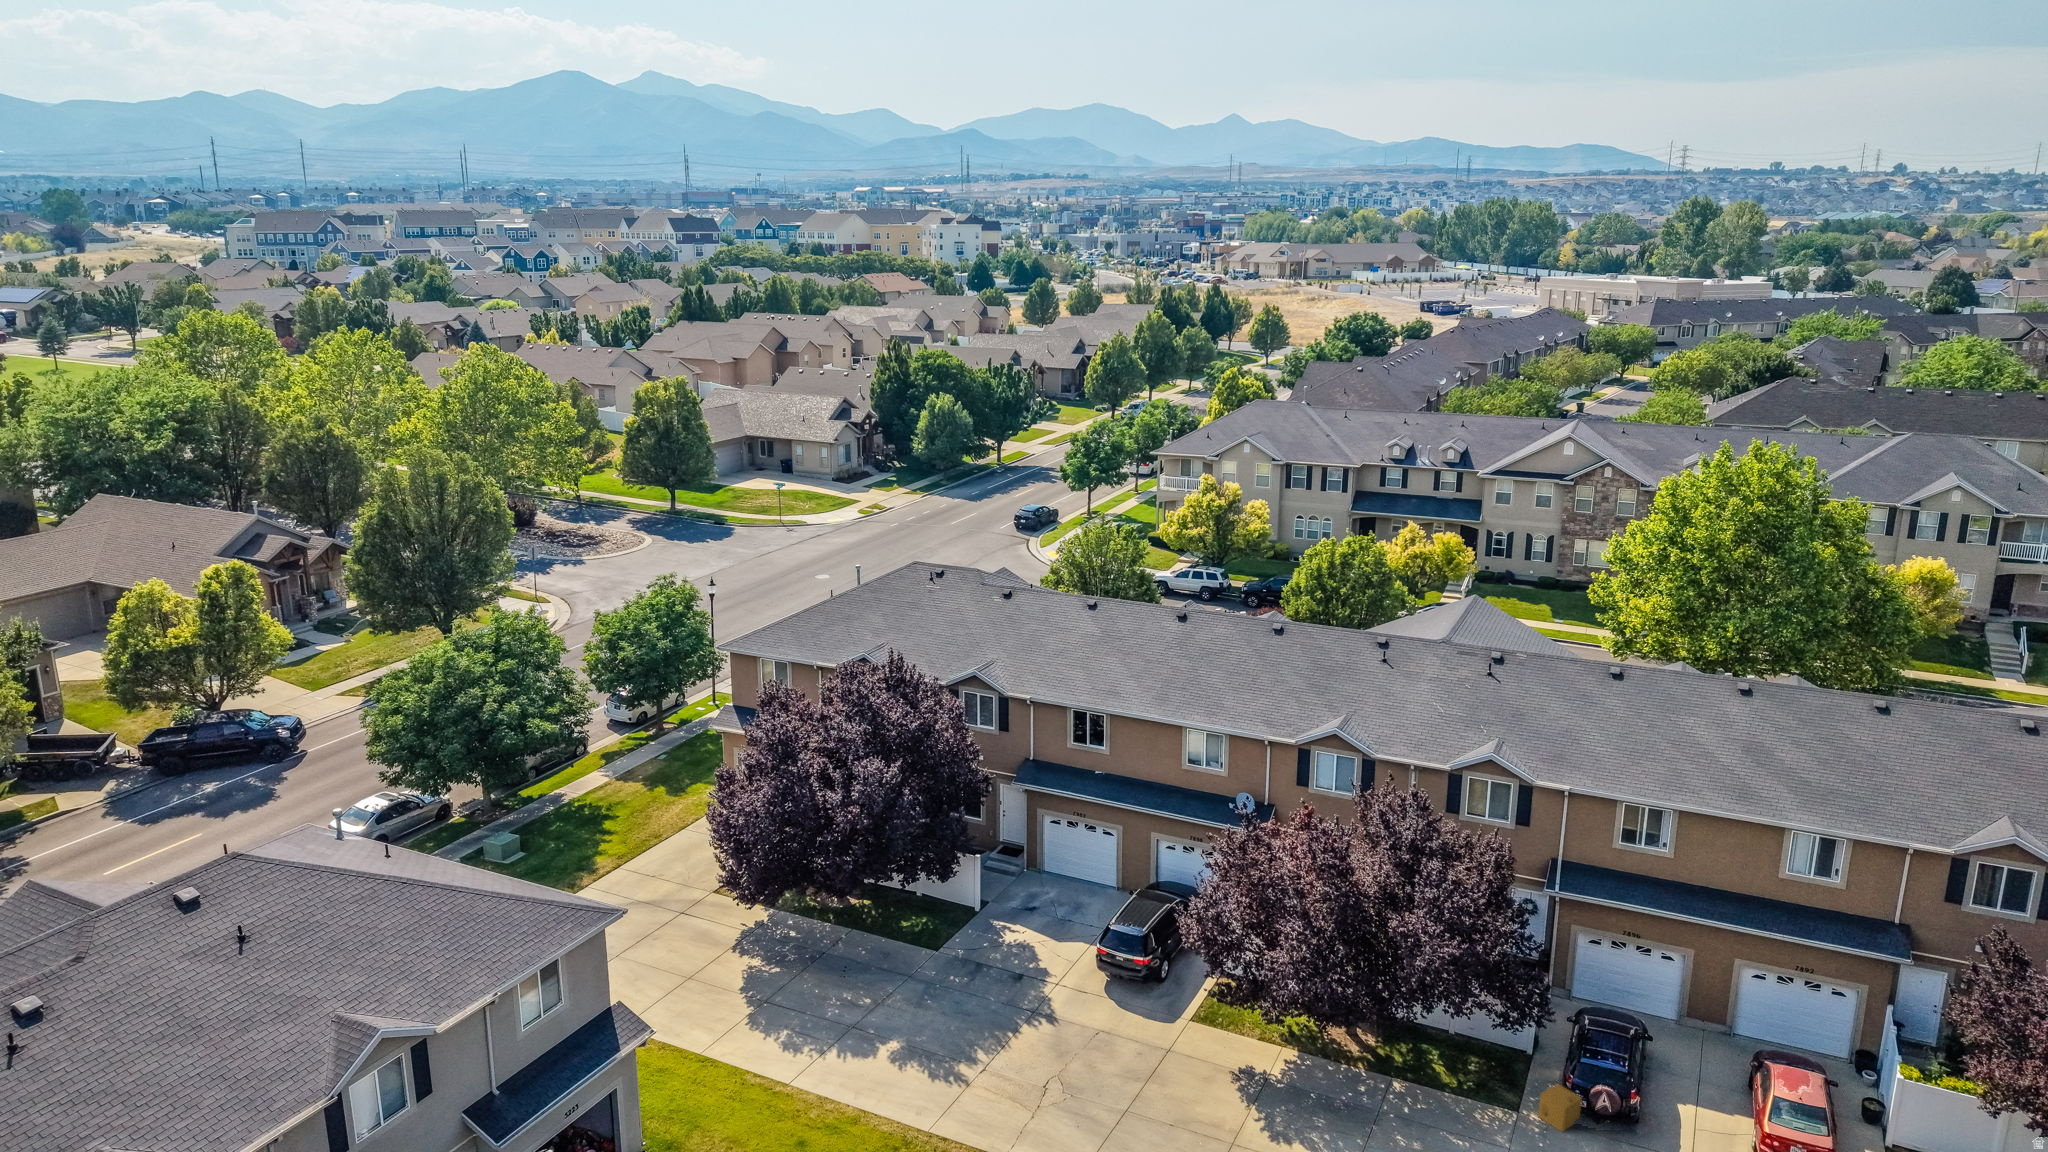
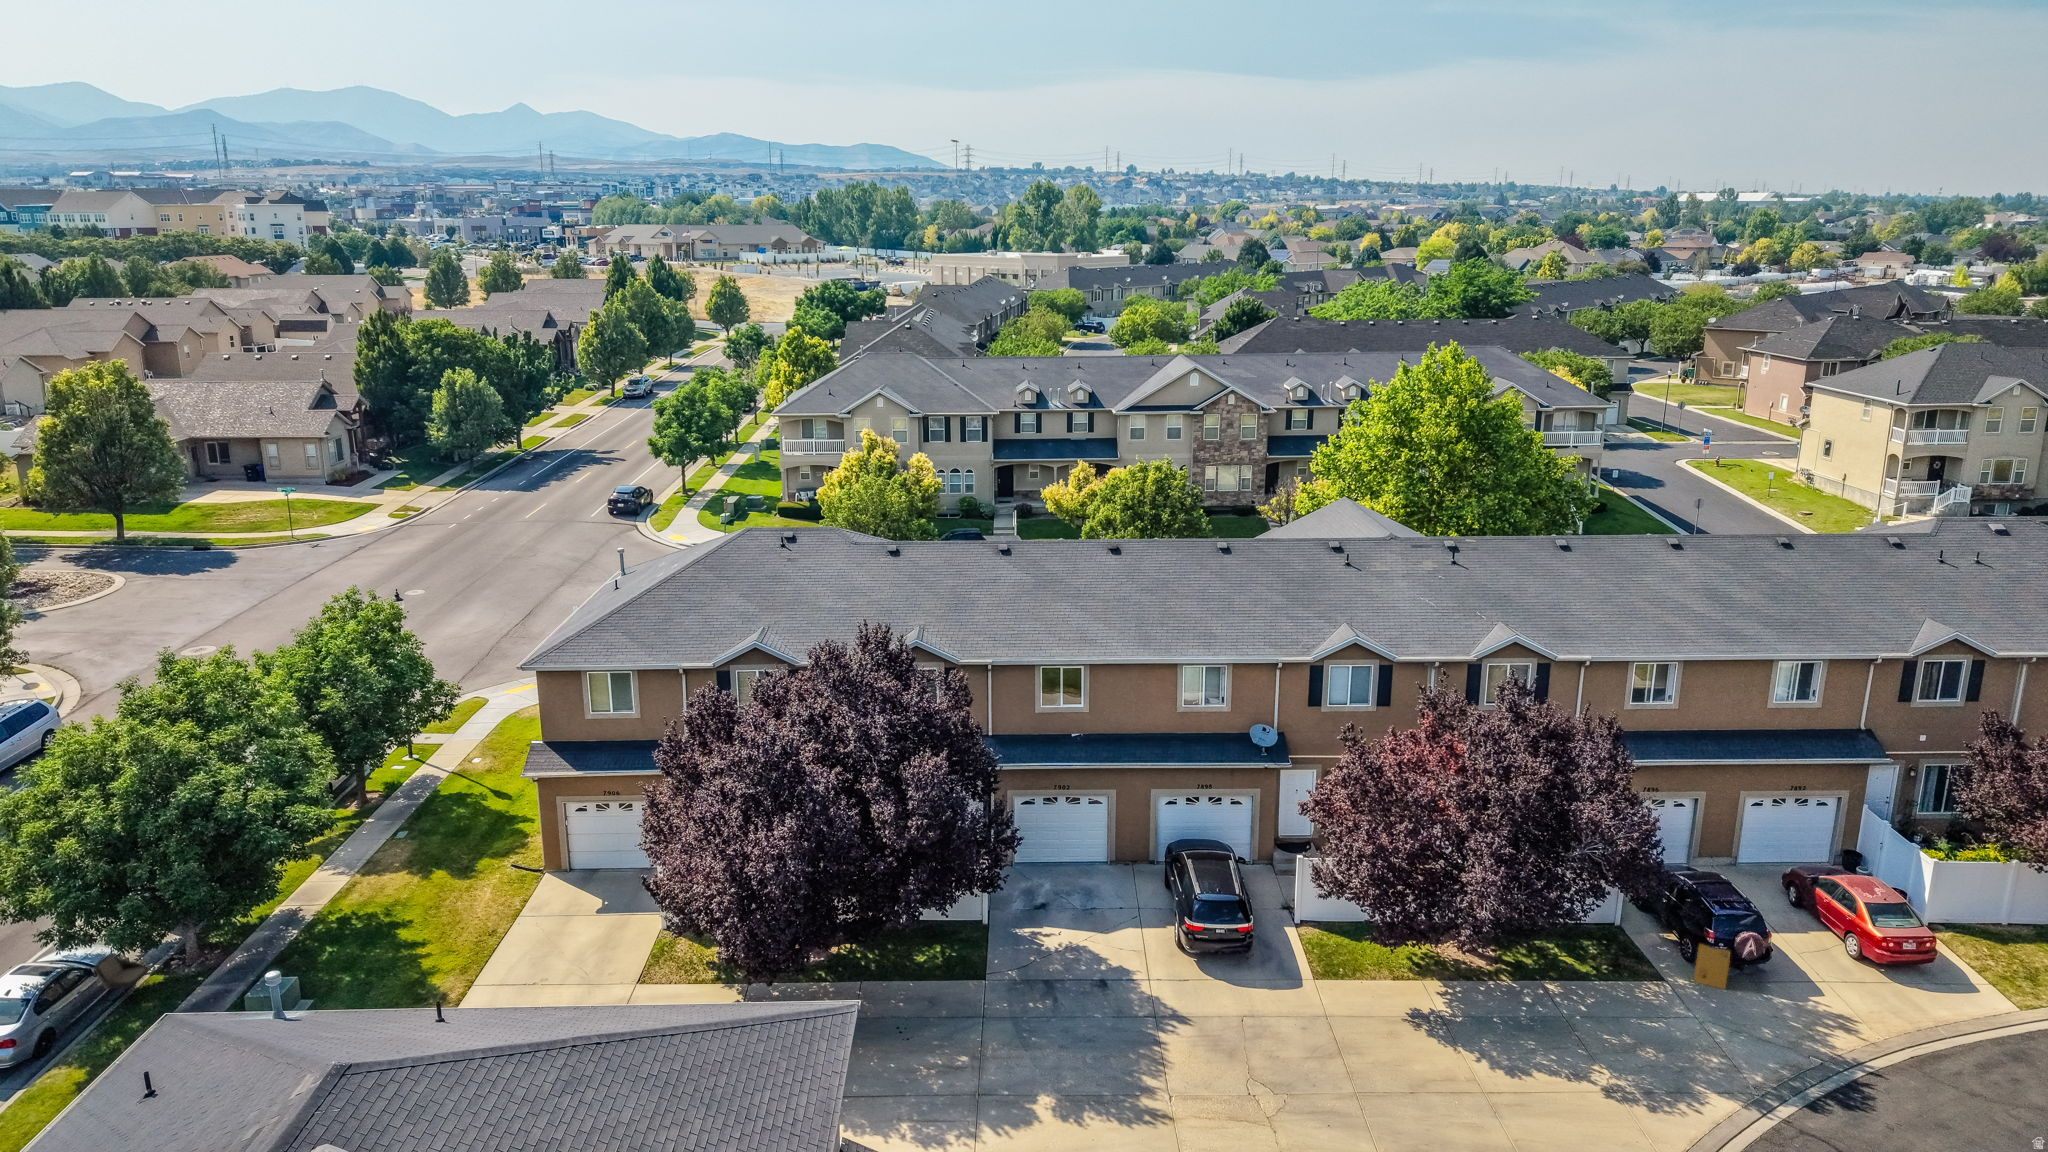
lounge chair: none [421,798,453,832] -> present [95,955,149,1003]

